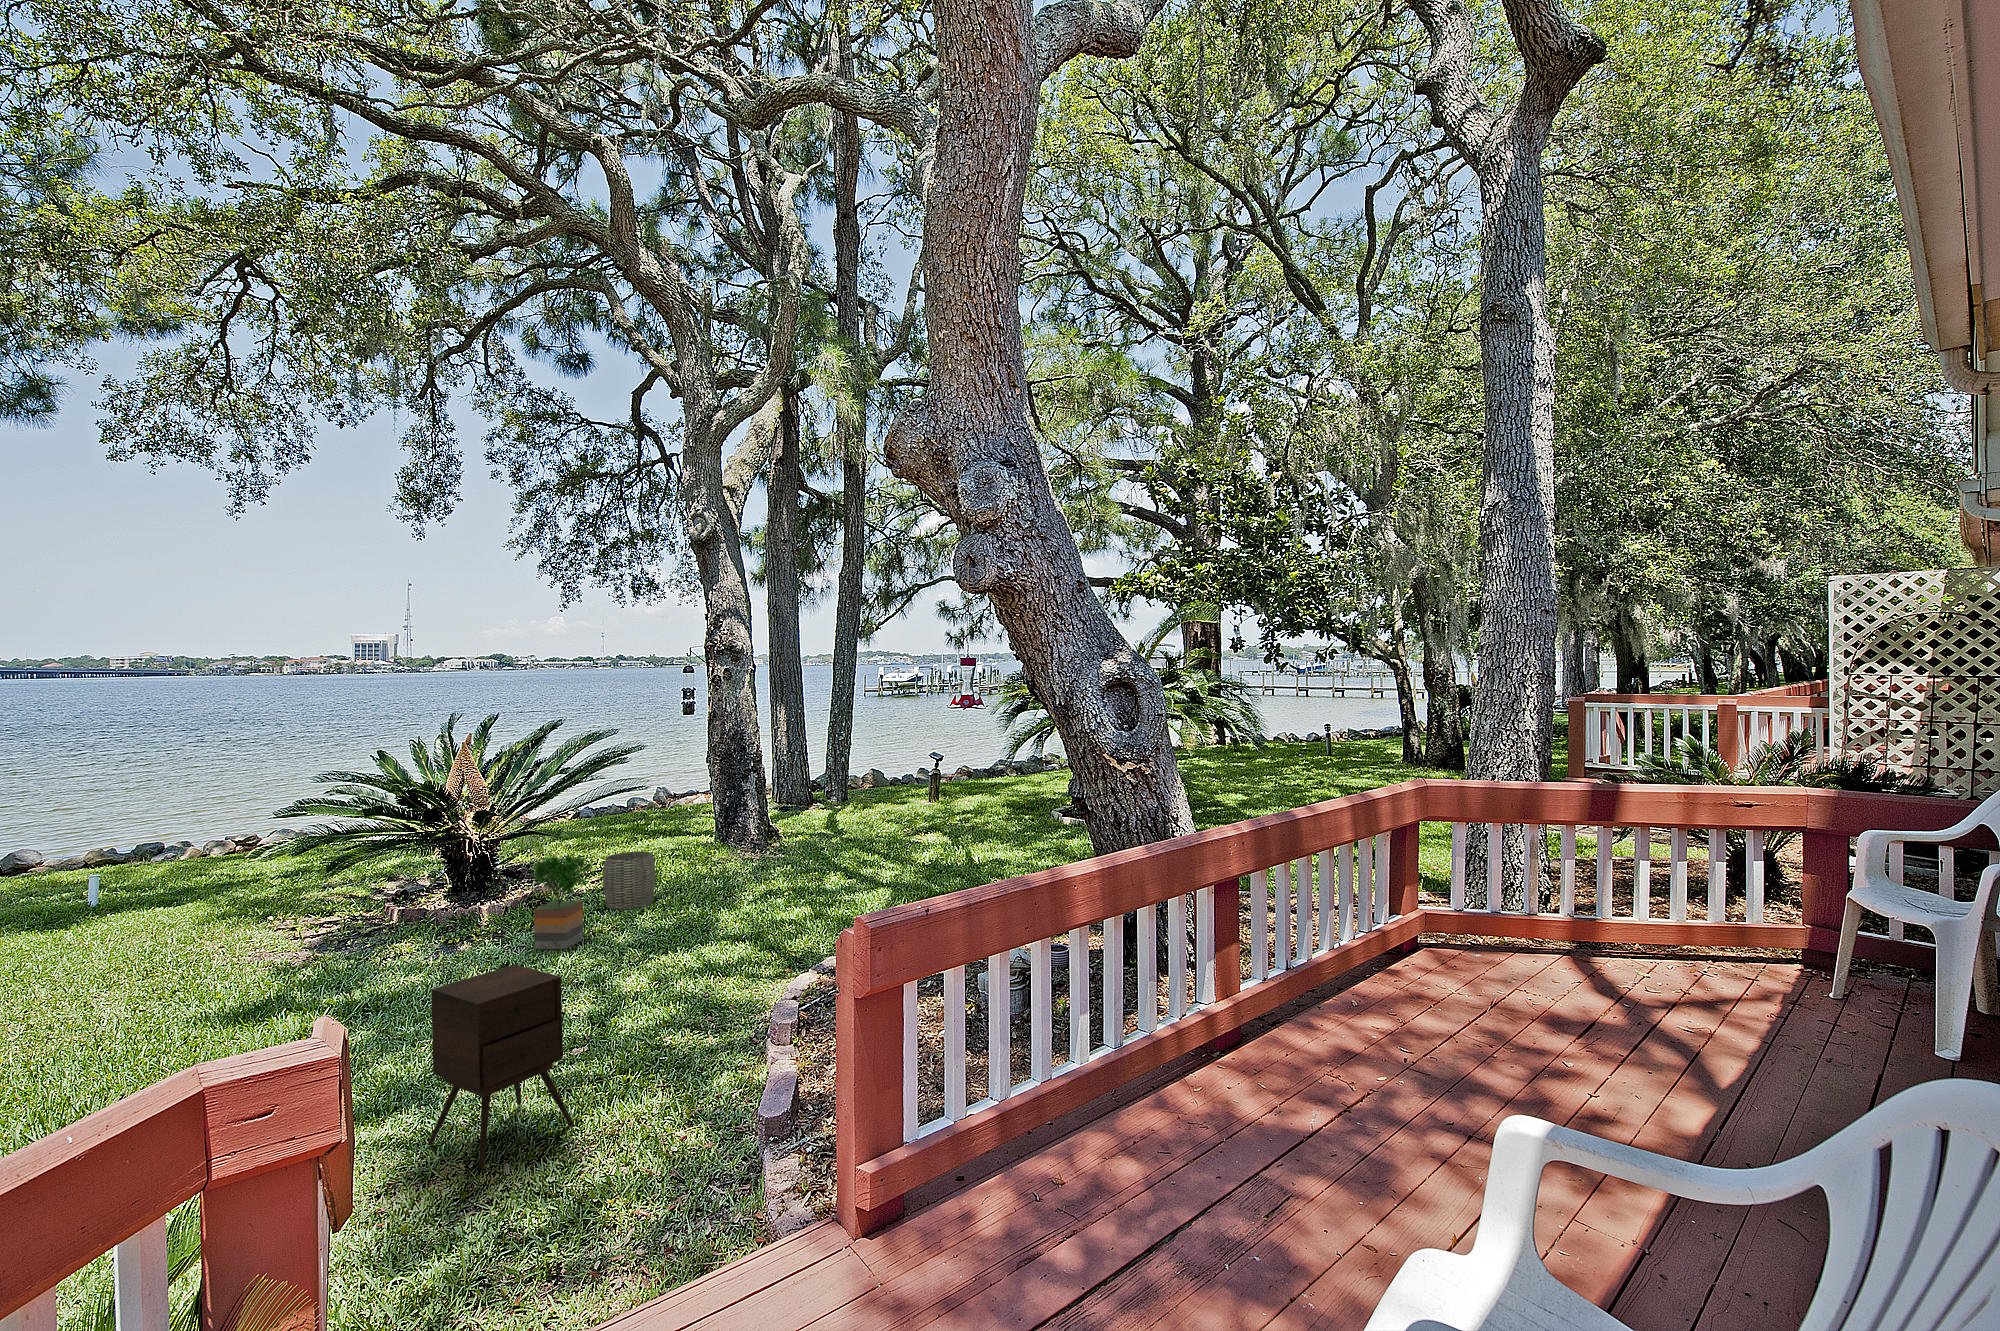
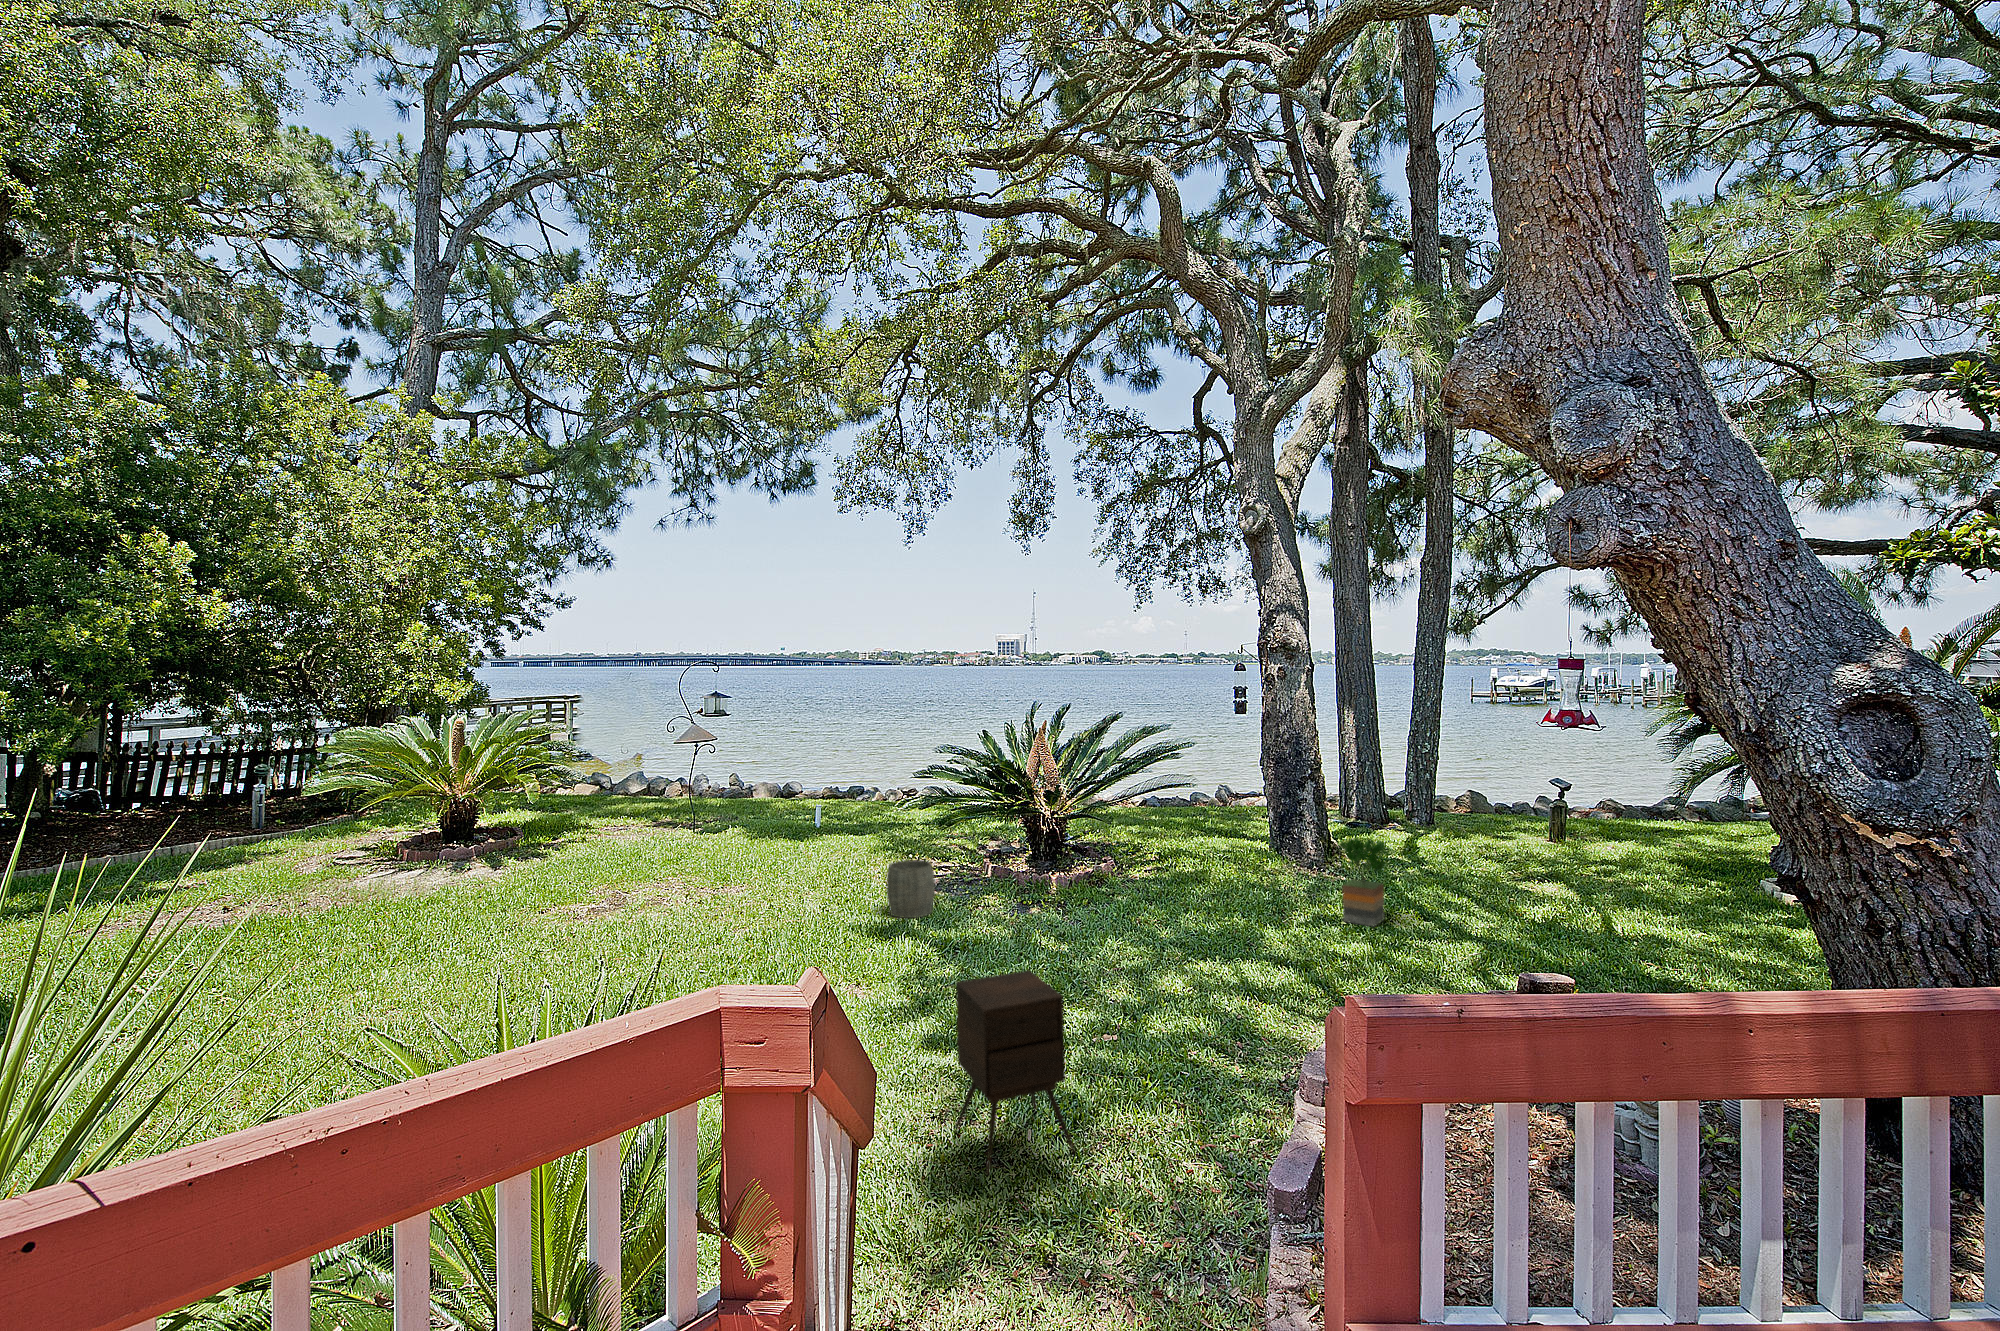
woven basket: present [603,851,655,910] -> present [887,860,935,918]
potted tree: present [533,856,592,949] -> present [1338,837,1392,926]

